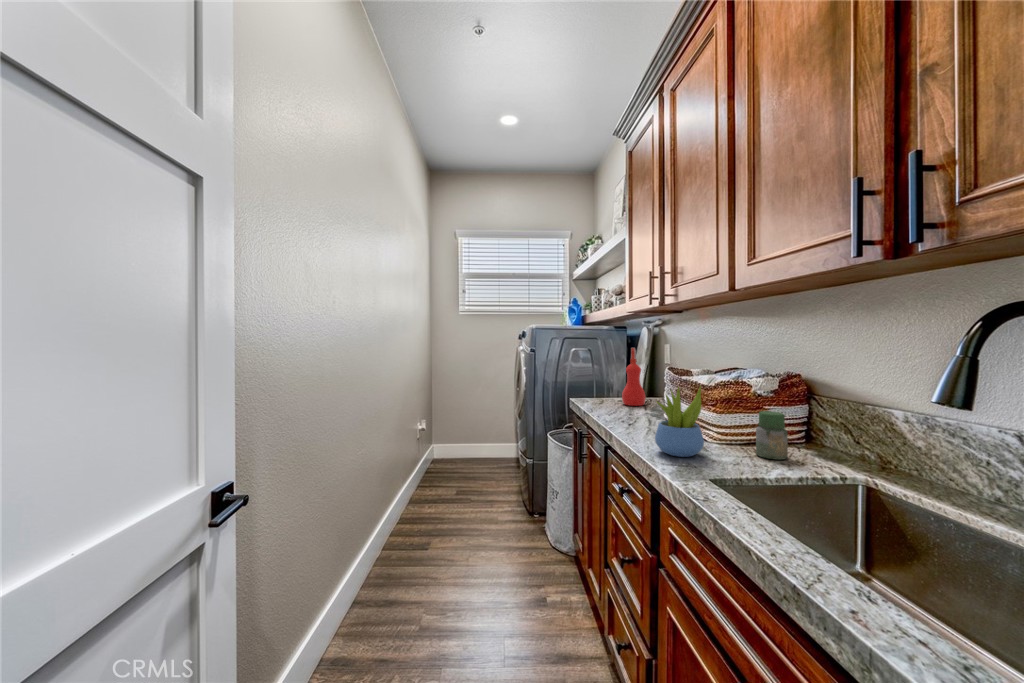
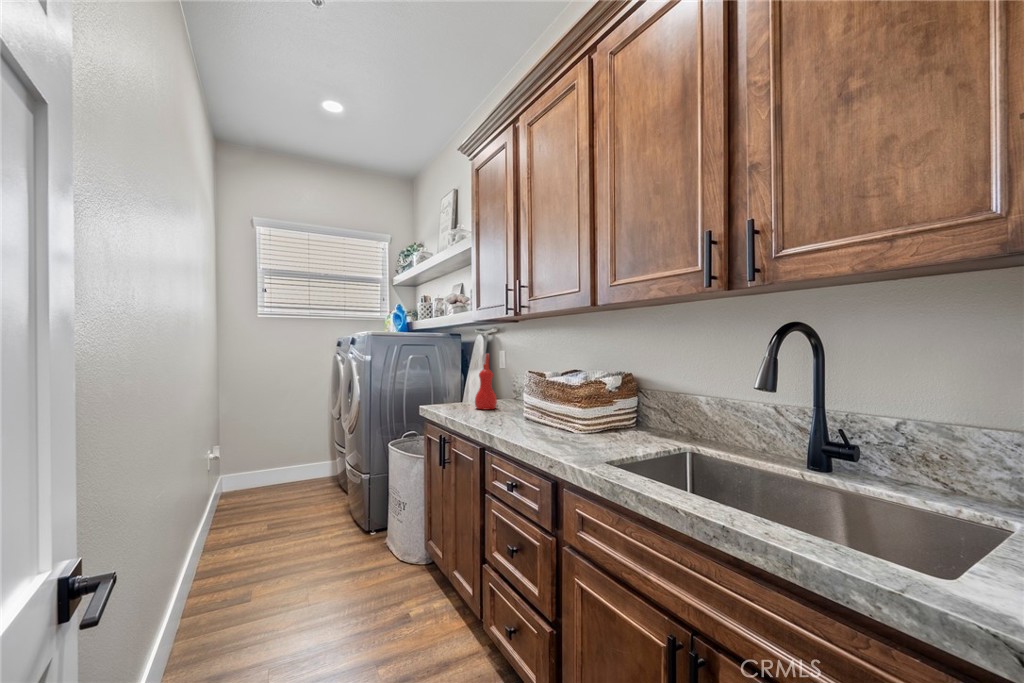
succulent plant: present [655,386,704,457] -> none [543,382,585,448]
jar: present [756,411,788,460] -> none [616,403,638,441]

